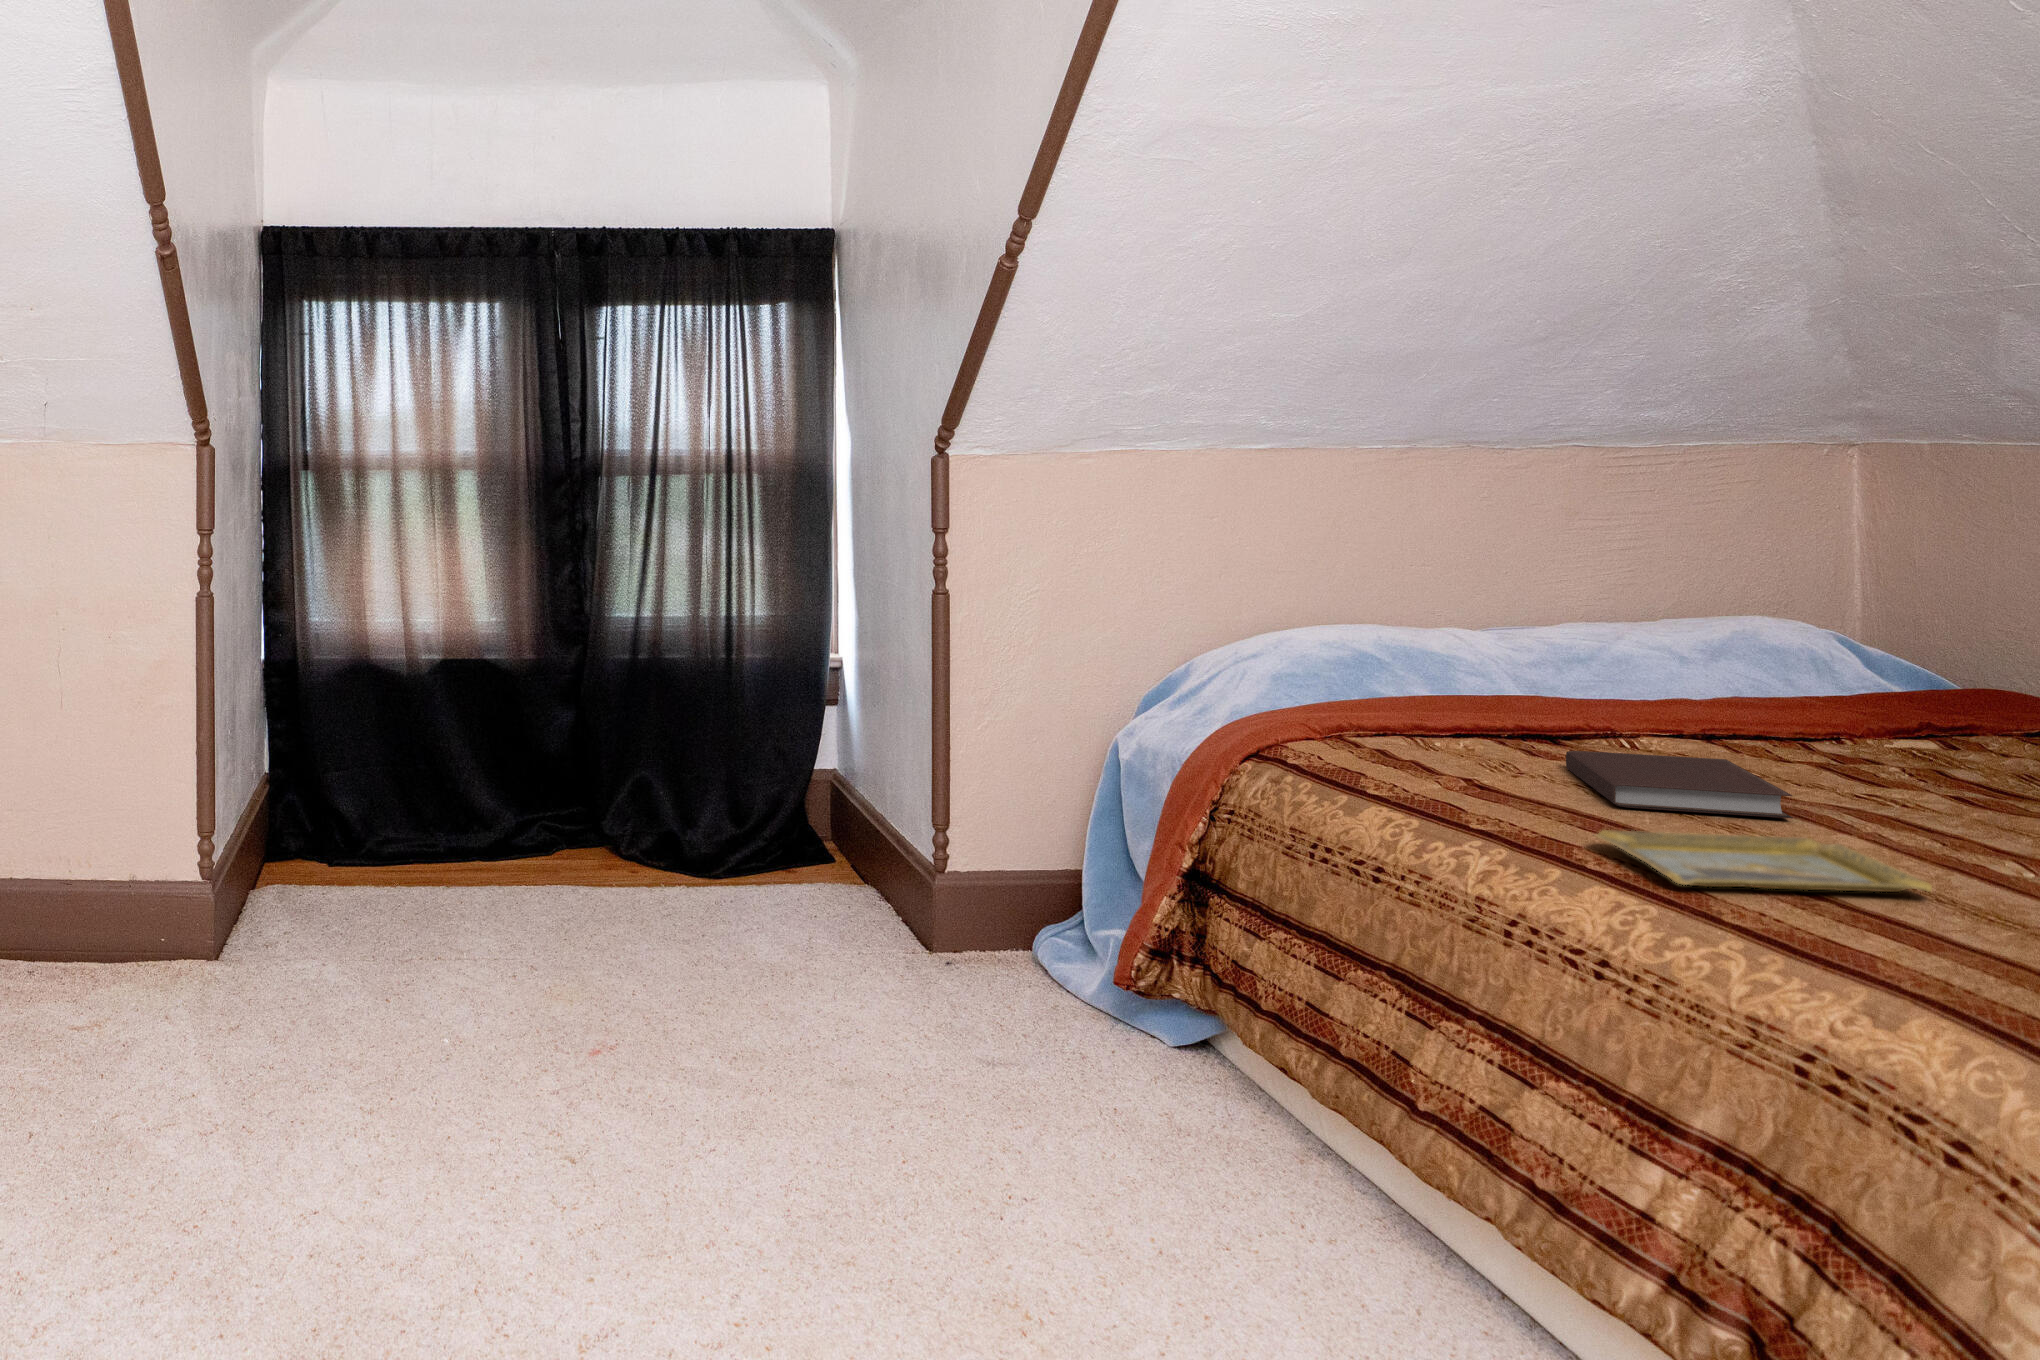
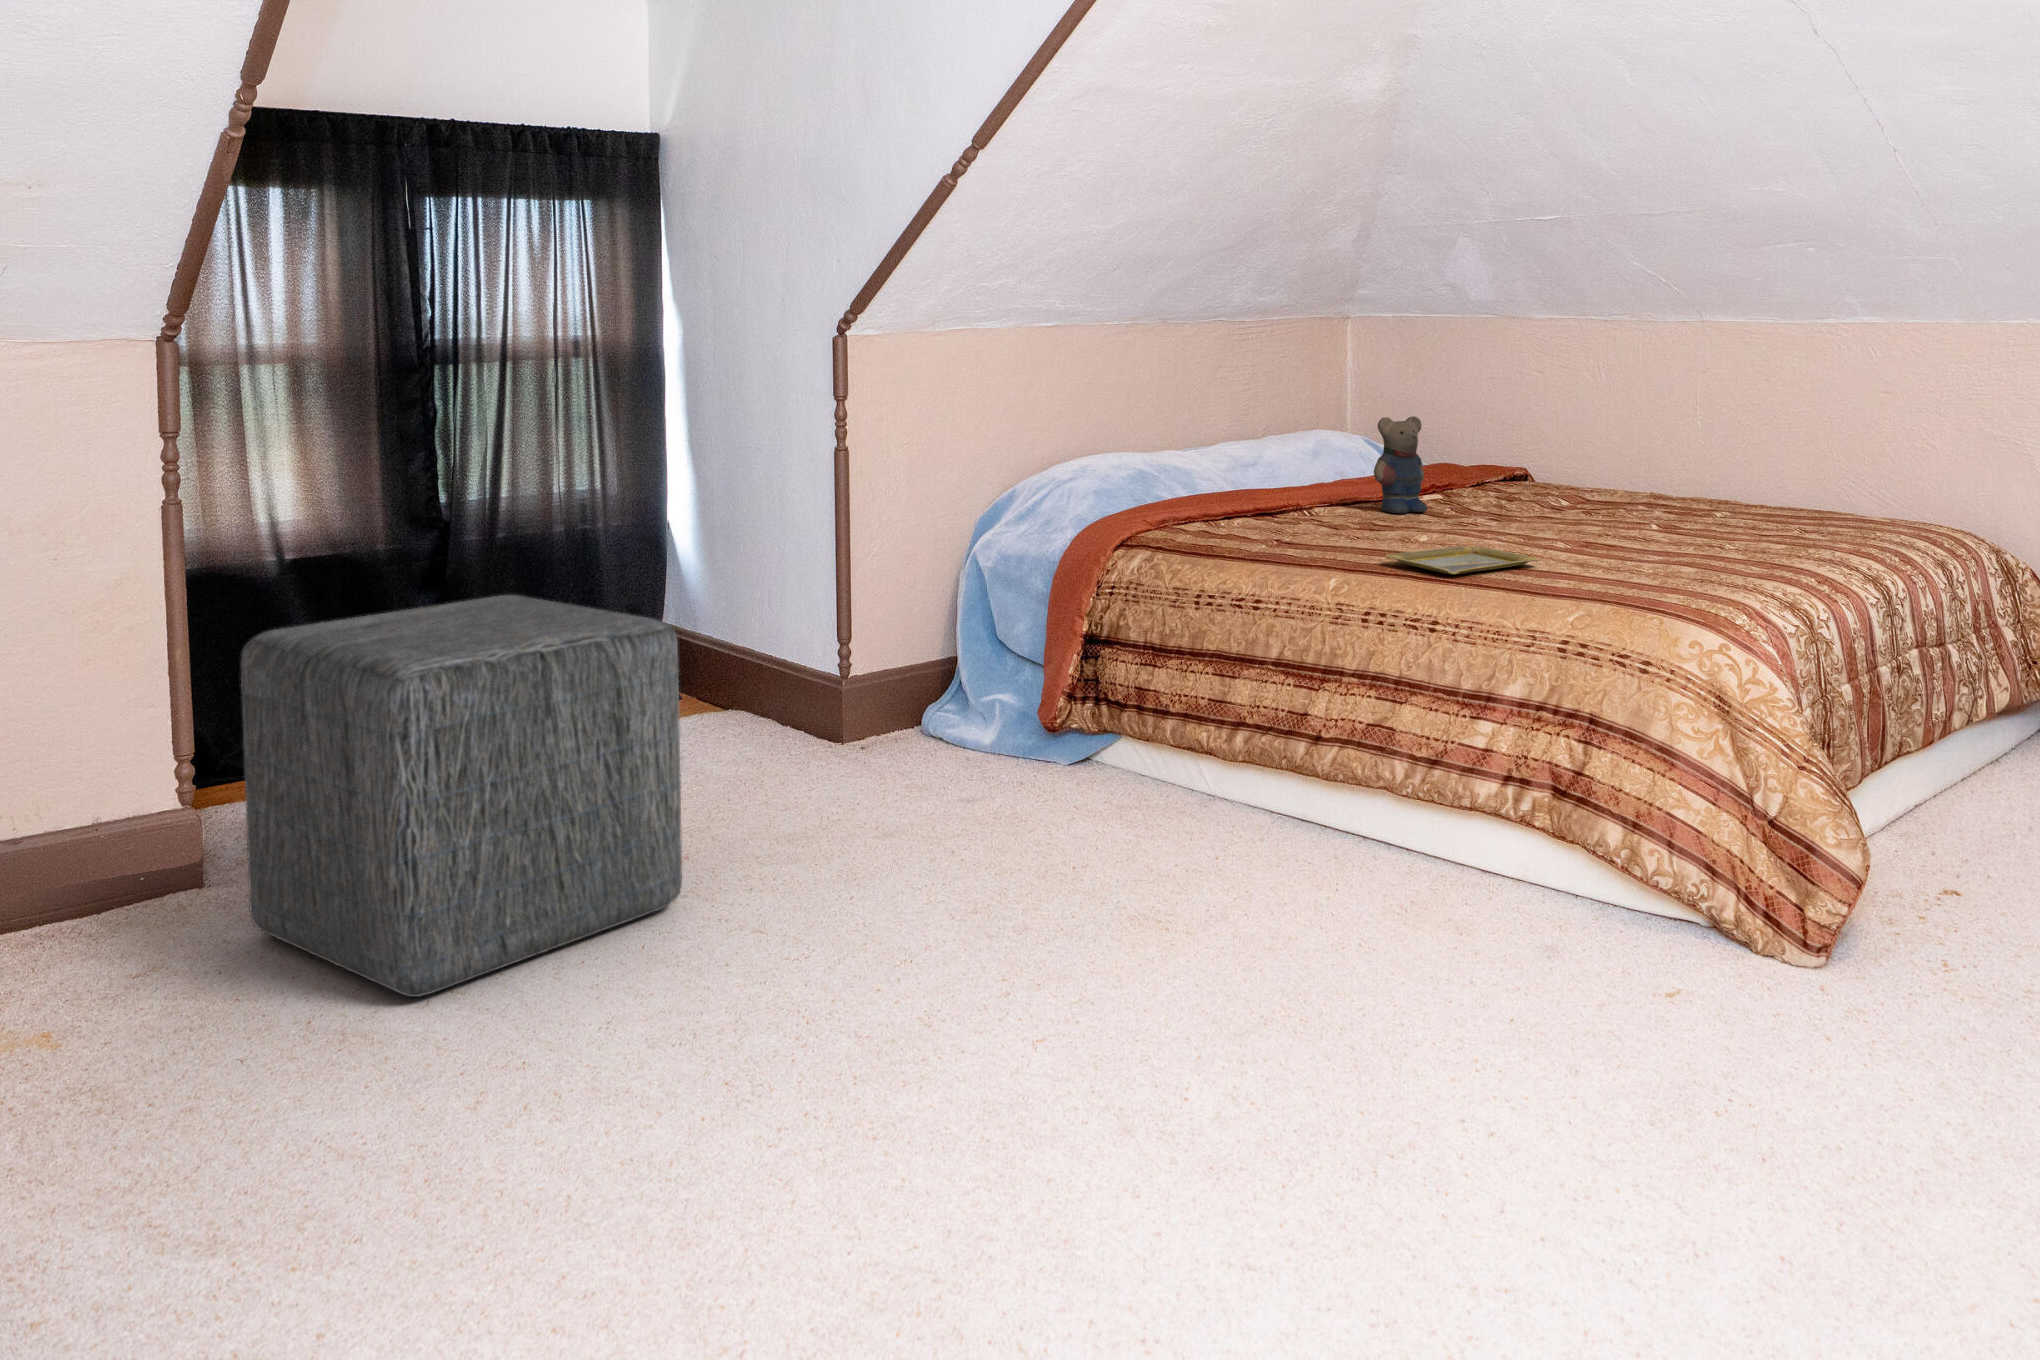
teddy bear: none [1784,597,1906,766] -> present [1374,416,1427,513]
ottoman: none [210,718,542,1114] -> present [241,595,682,997]
notebook: present [1566,751,1793,818] -> none [1300,515,1433,545]

